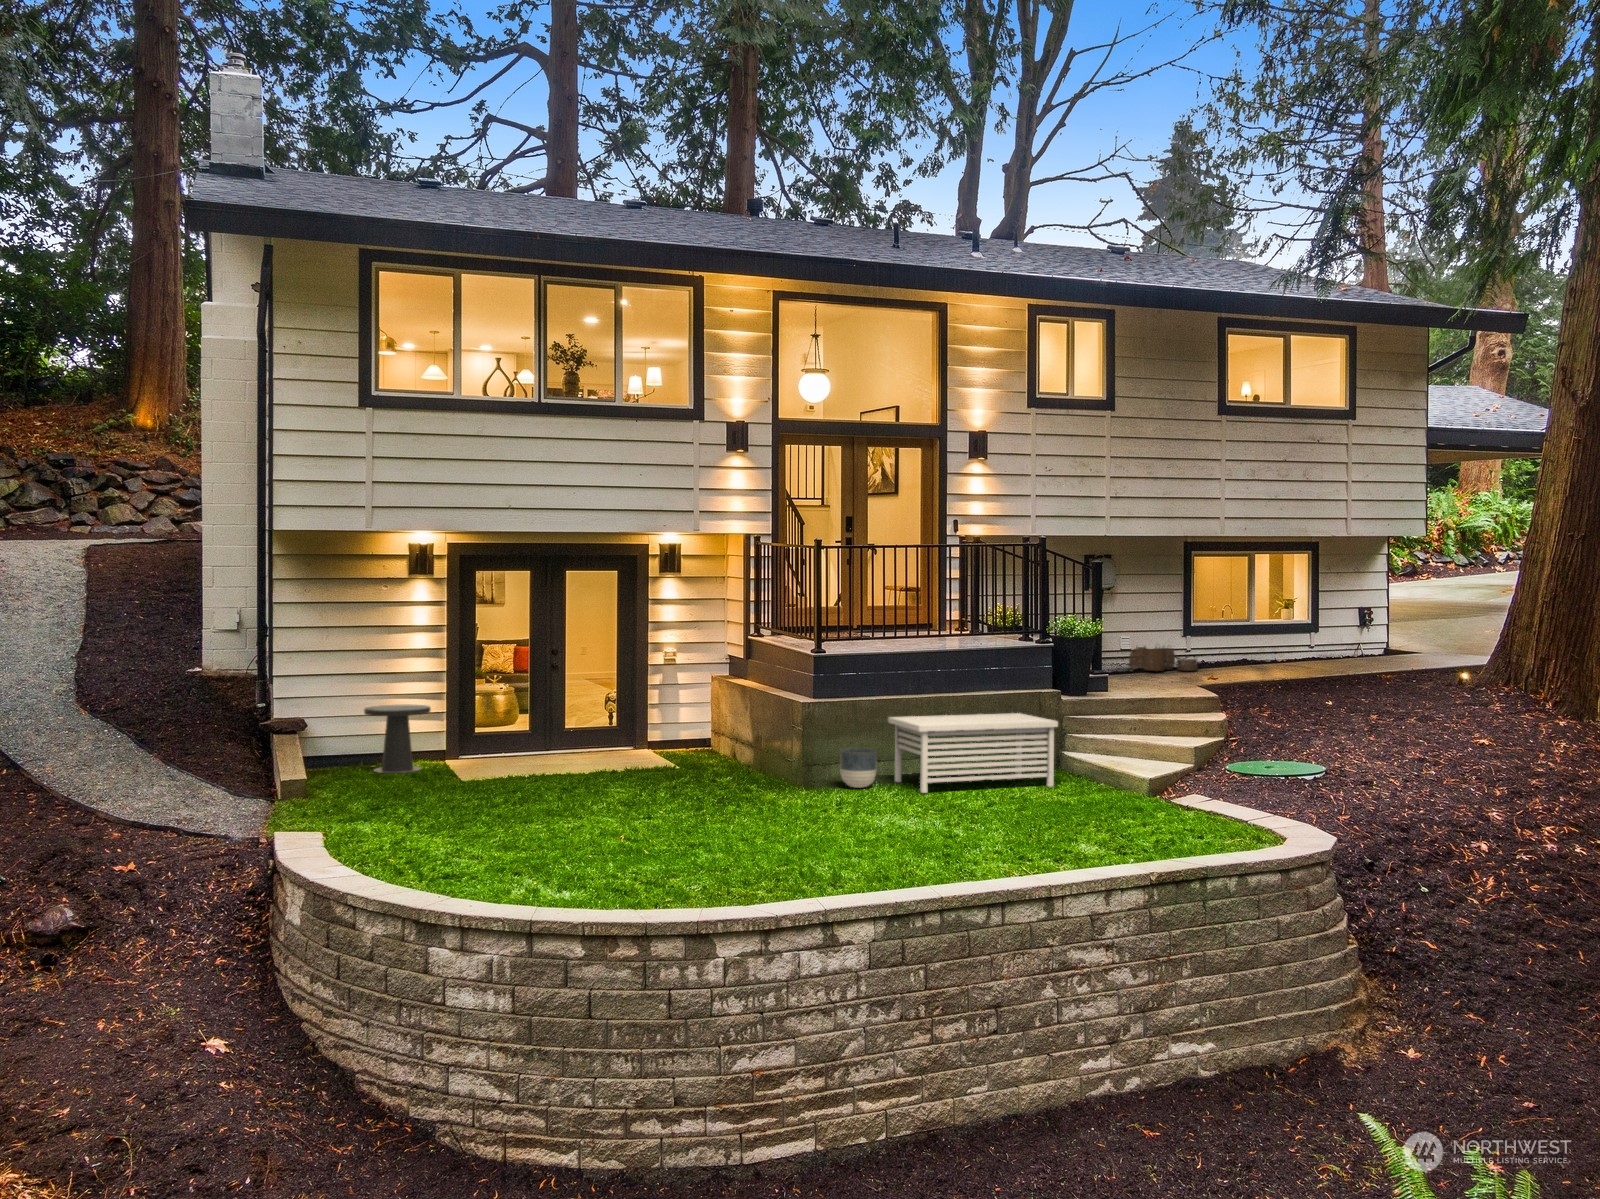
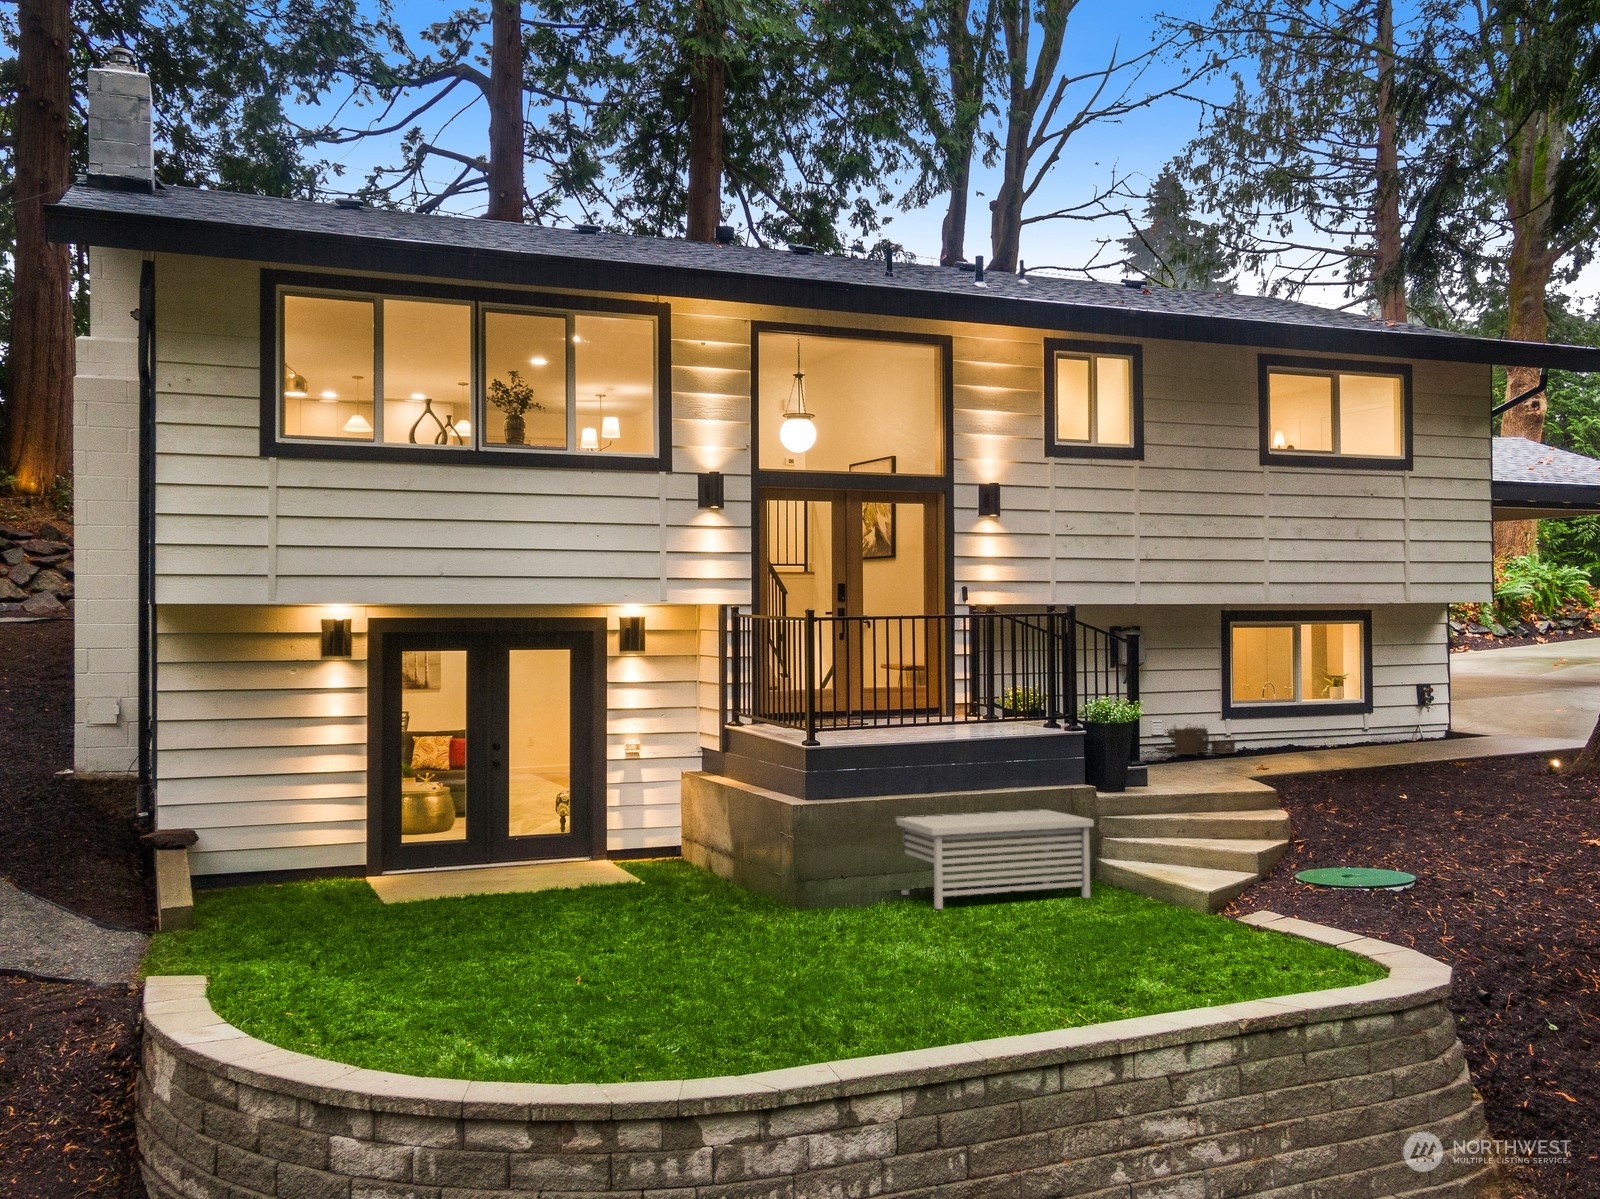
side table: present [364,704,430,773] -> none [267,809,347,893]
planter: present [840,748,877,788] -> none [837,855,881,903]

